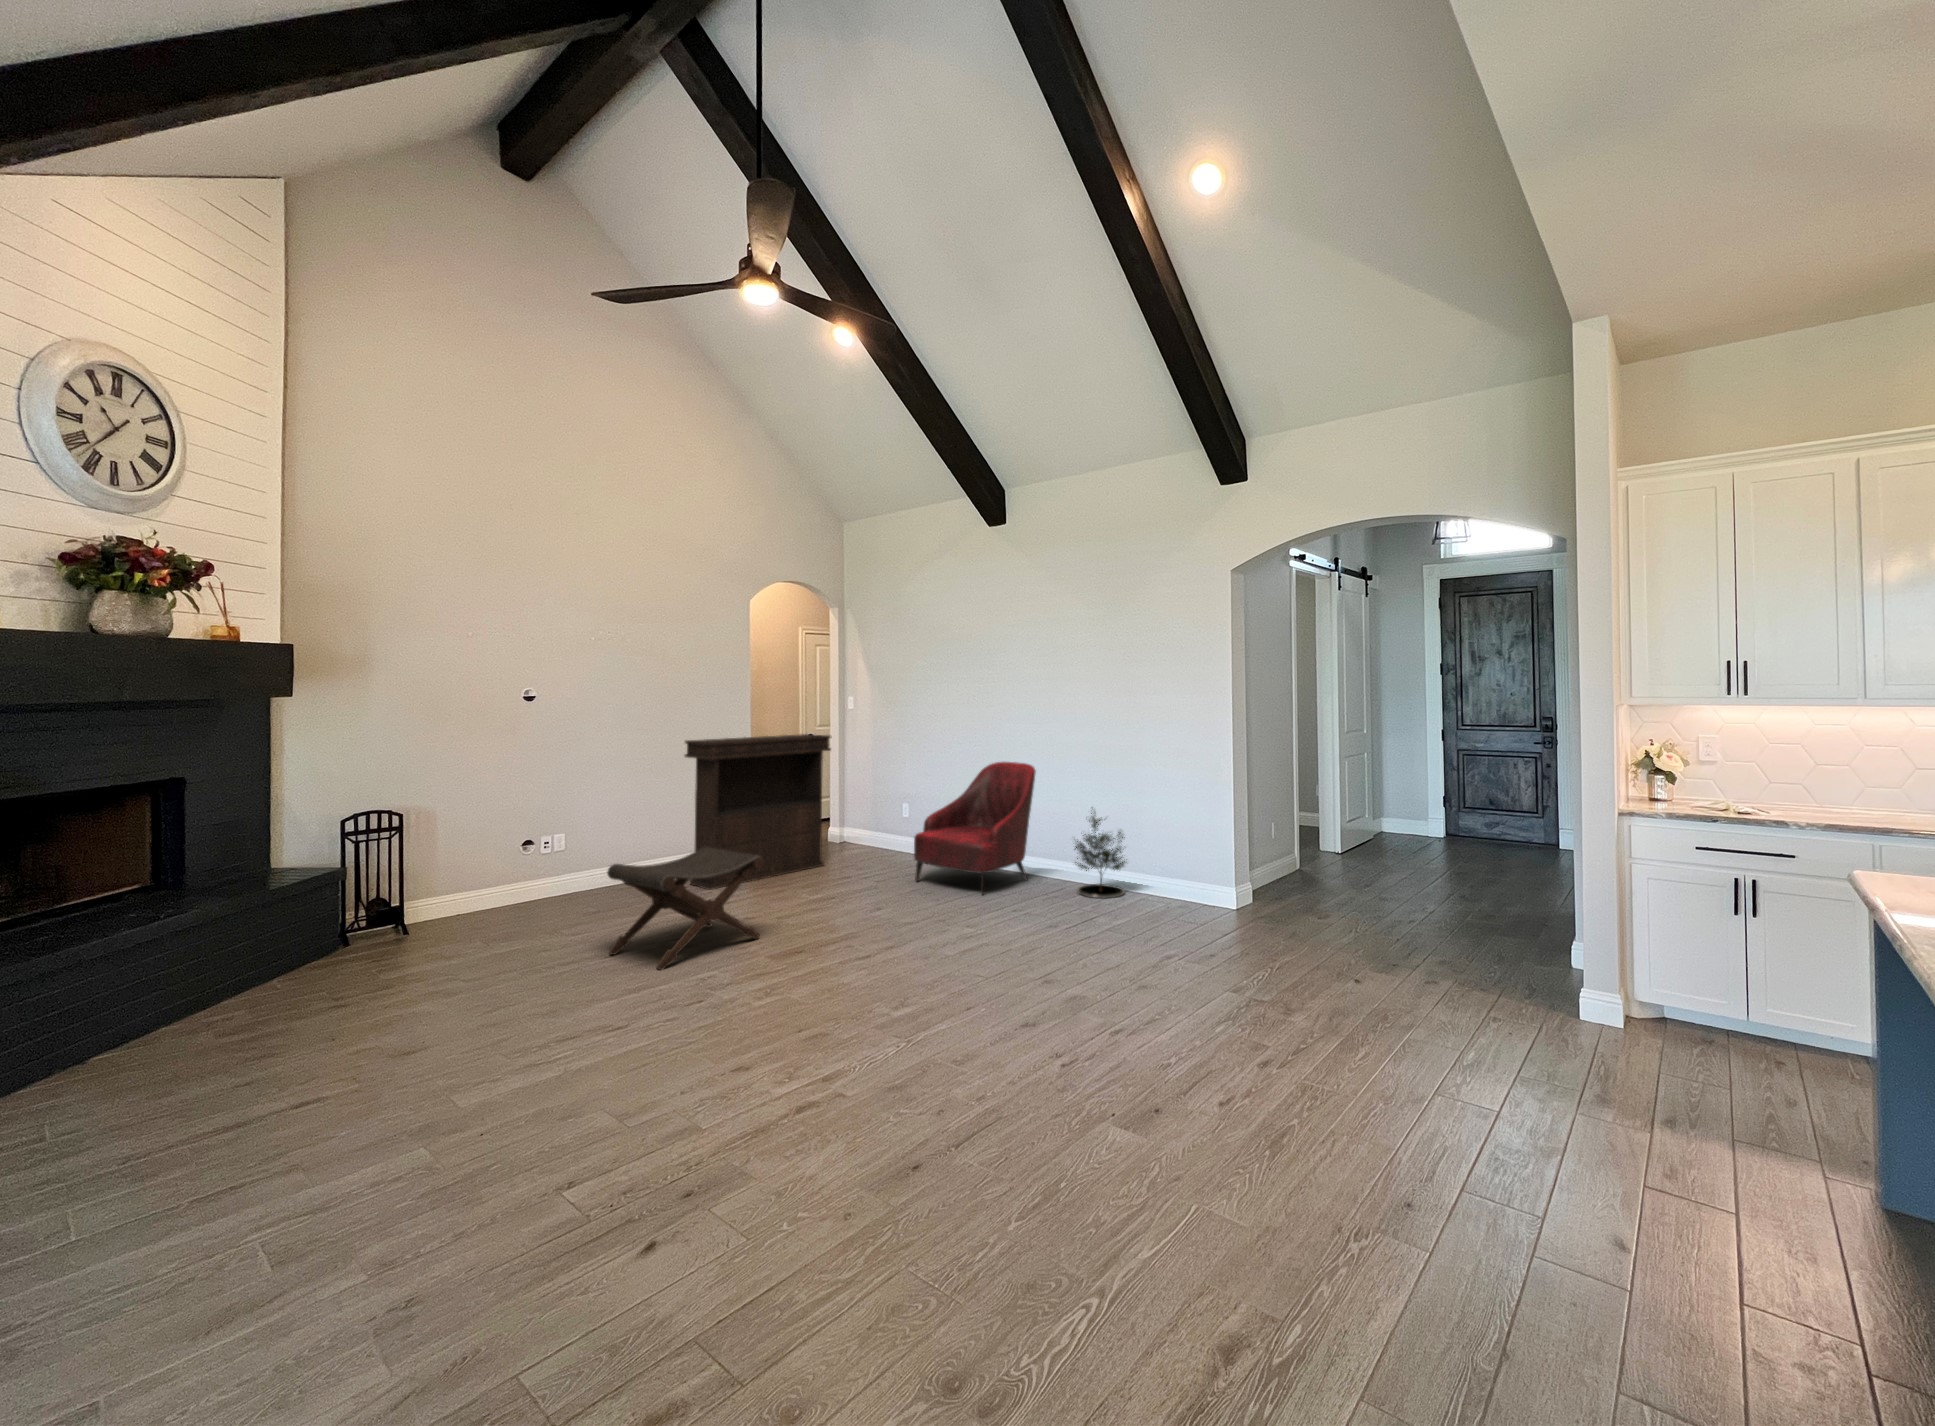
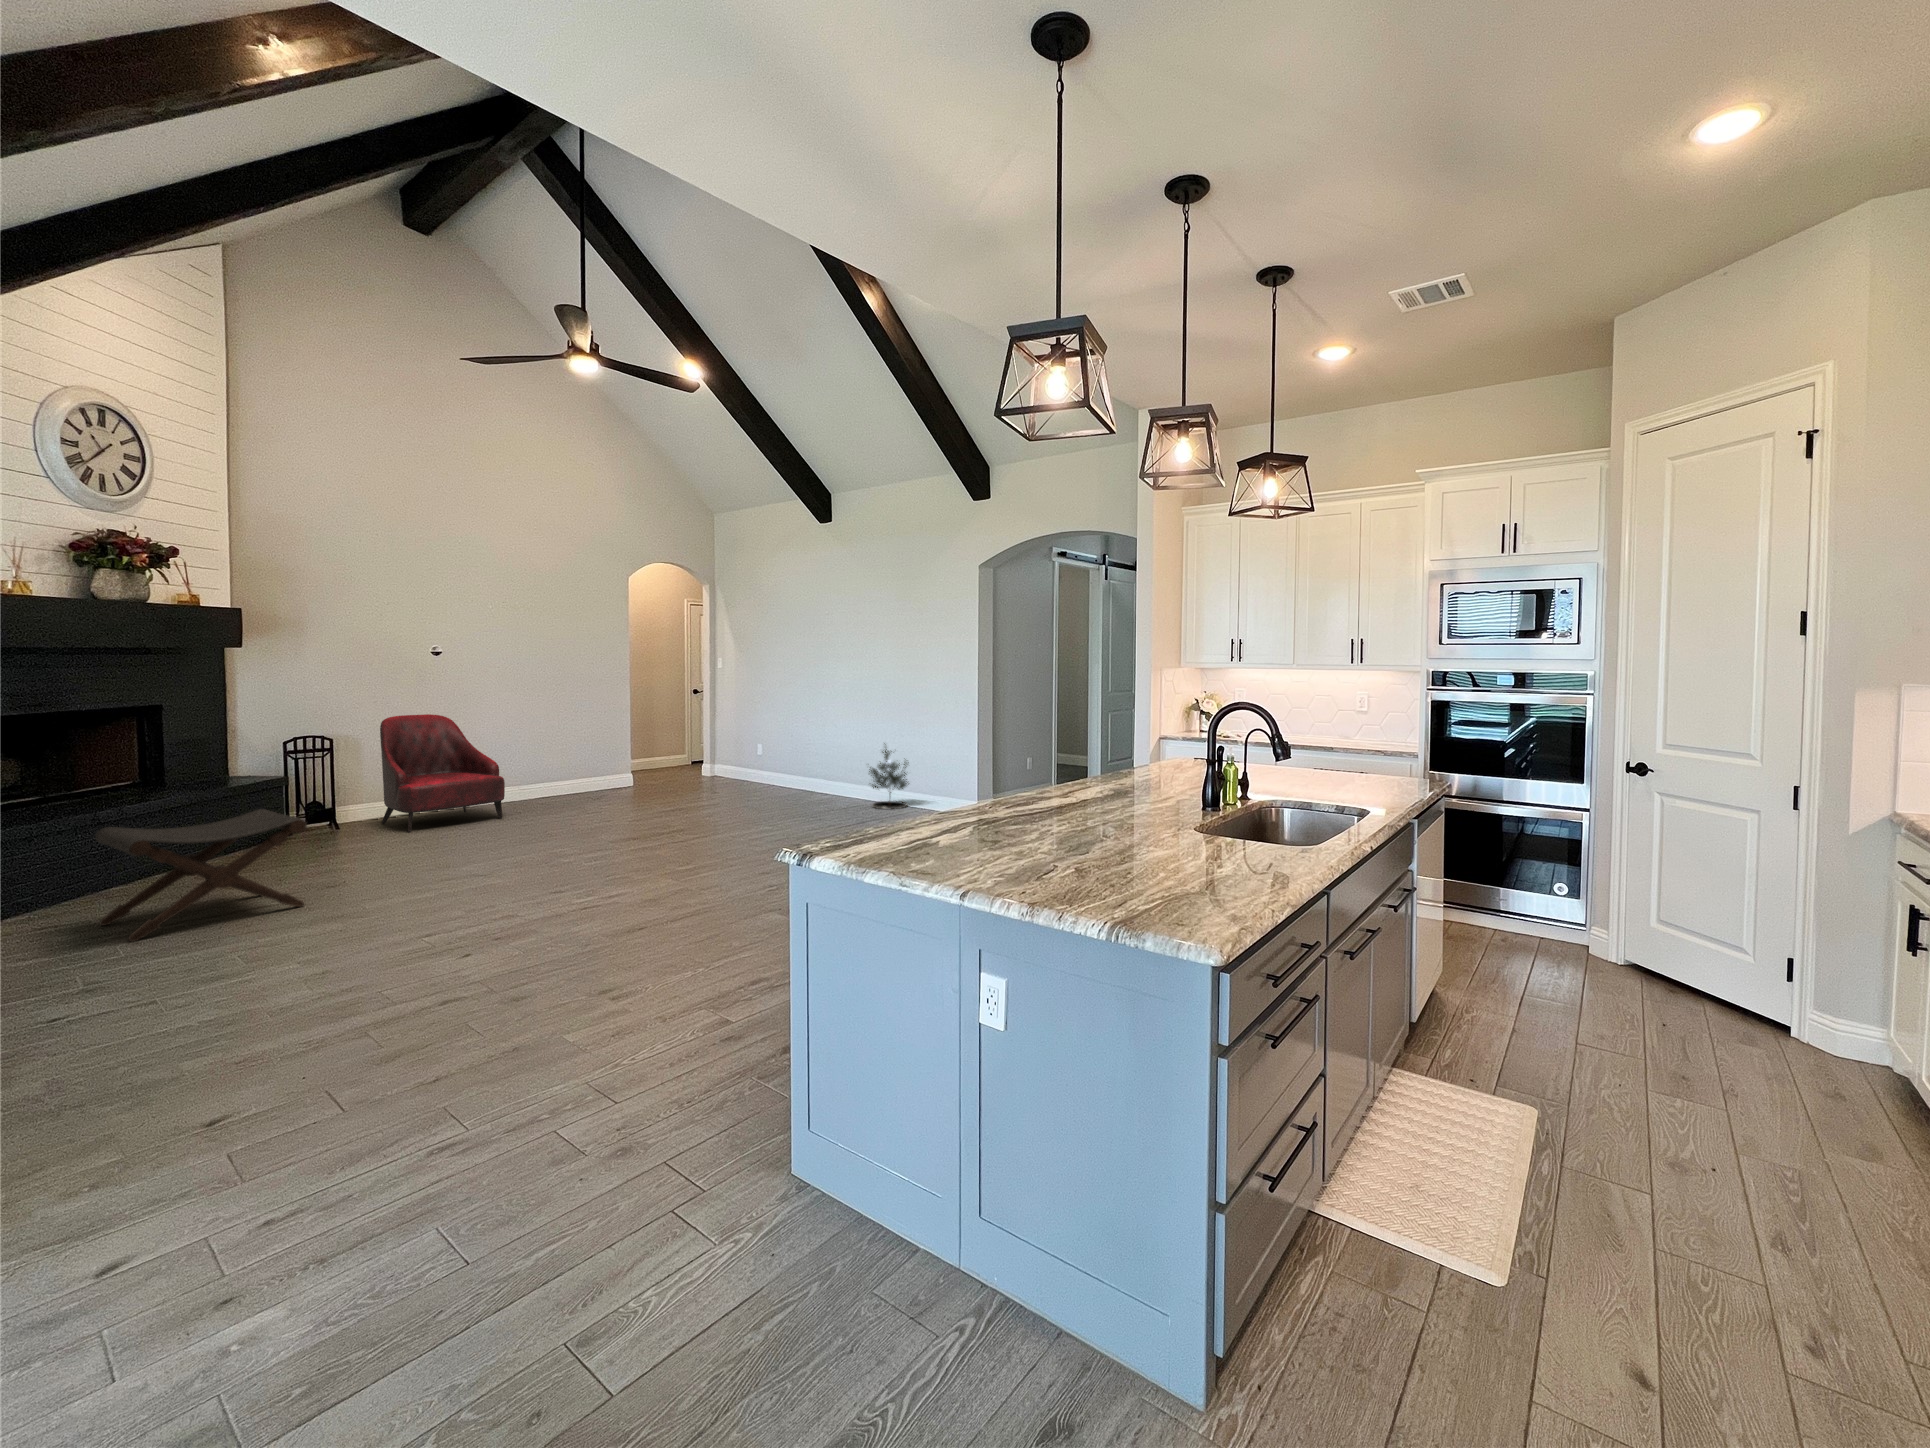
console table: present [685,734,831,890] -> none [567,687,694,805]
armchair: present [914,762,1036,893] -> present [380,714,505,833]
footstool: present [607,847,764,970] -> present [95,809,307,942]

